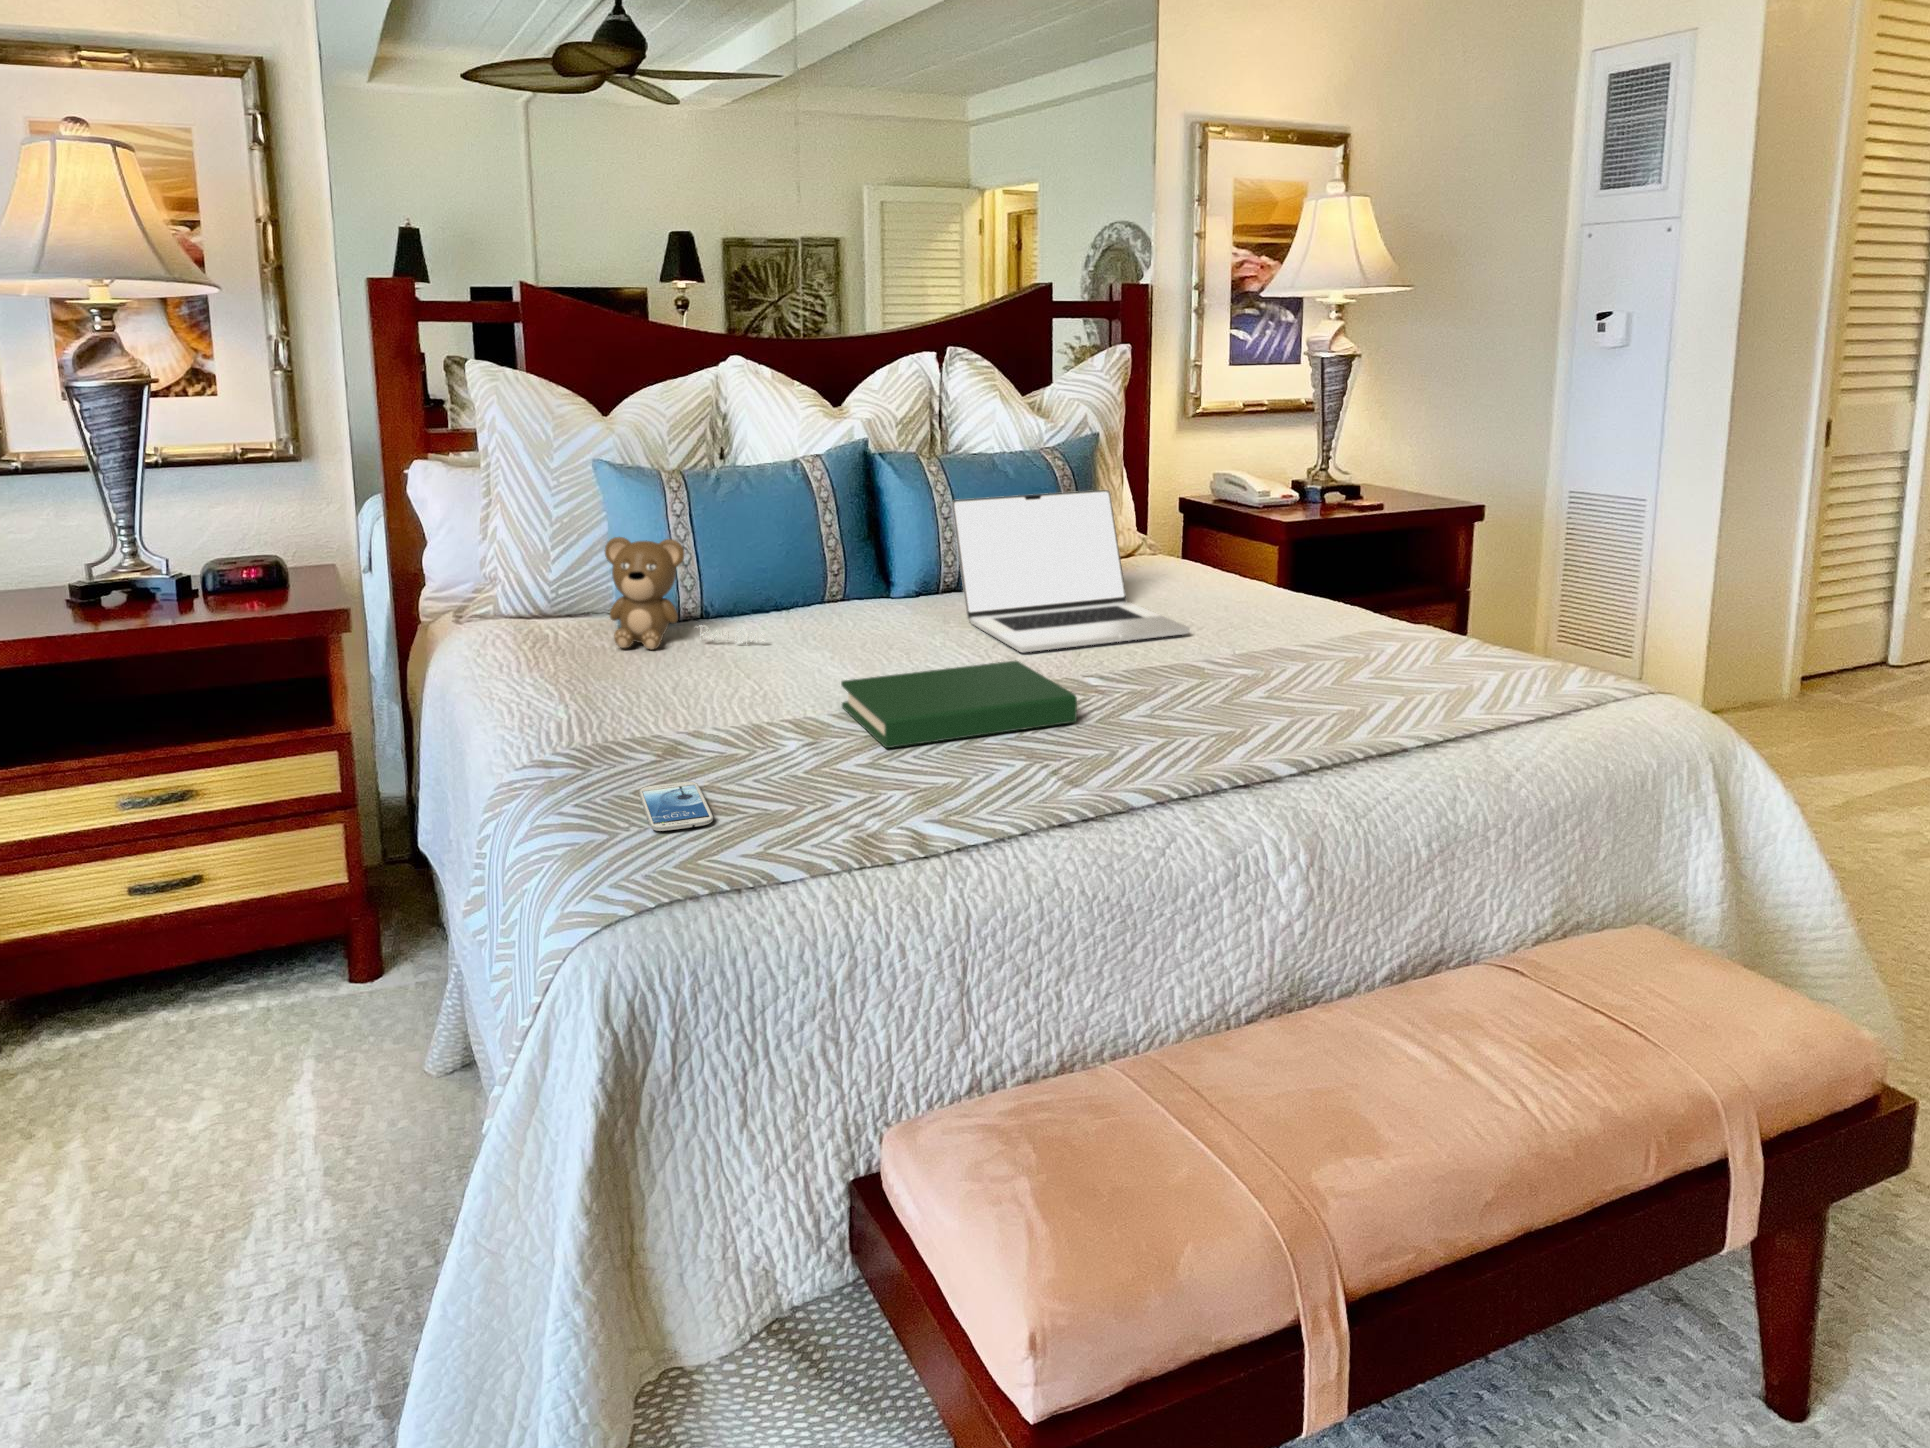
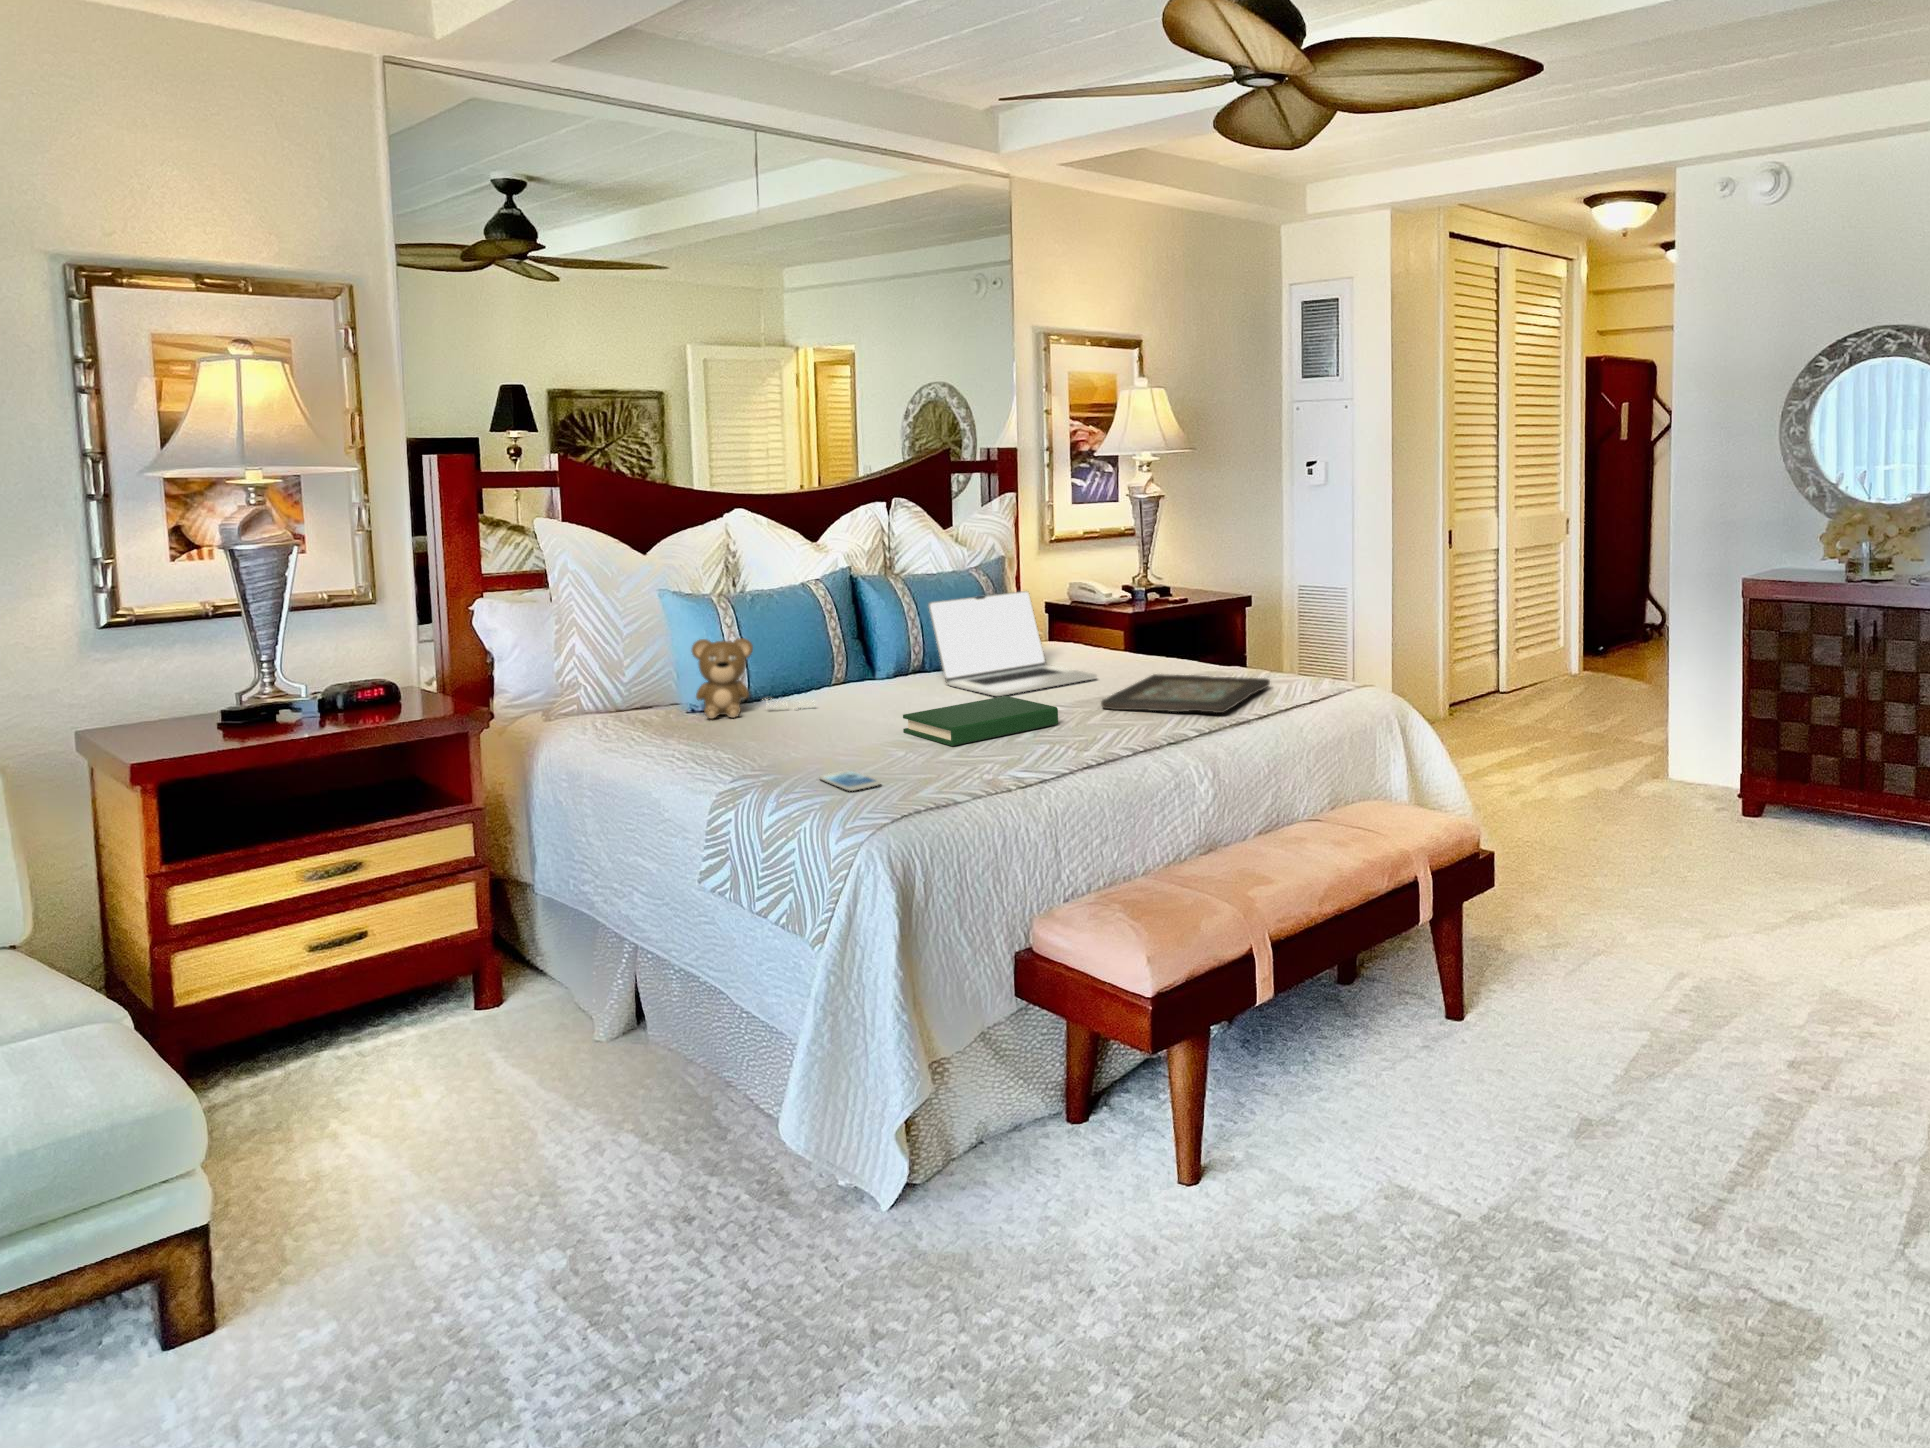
decorative tray: none [1164,638,1470,736] -> present [1101,674,1270,713]

